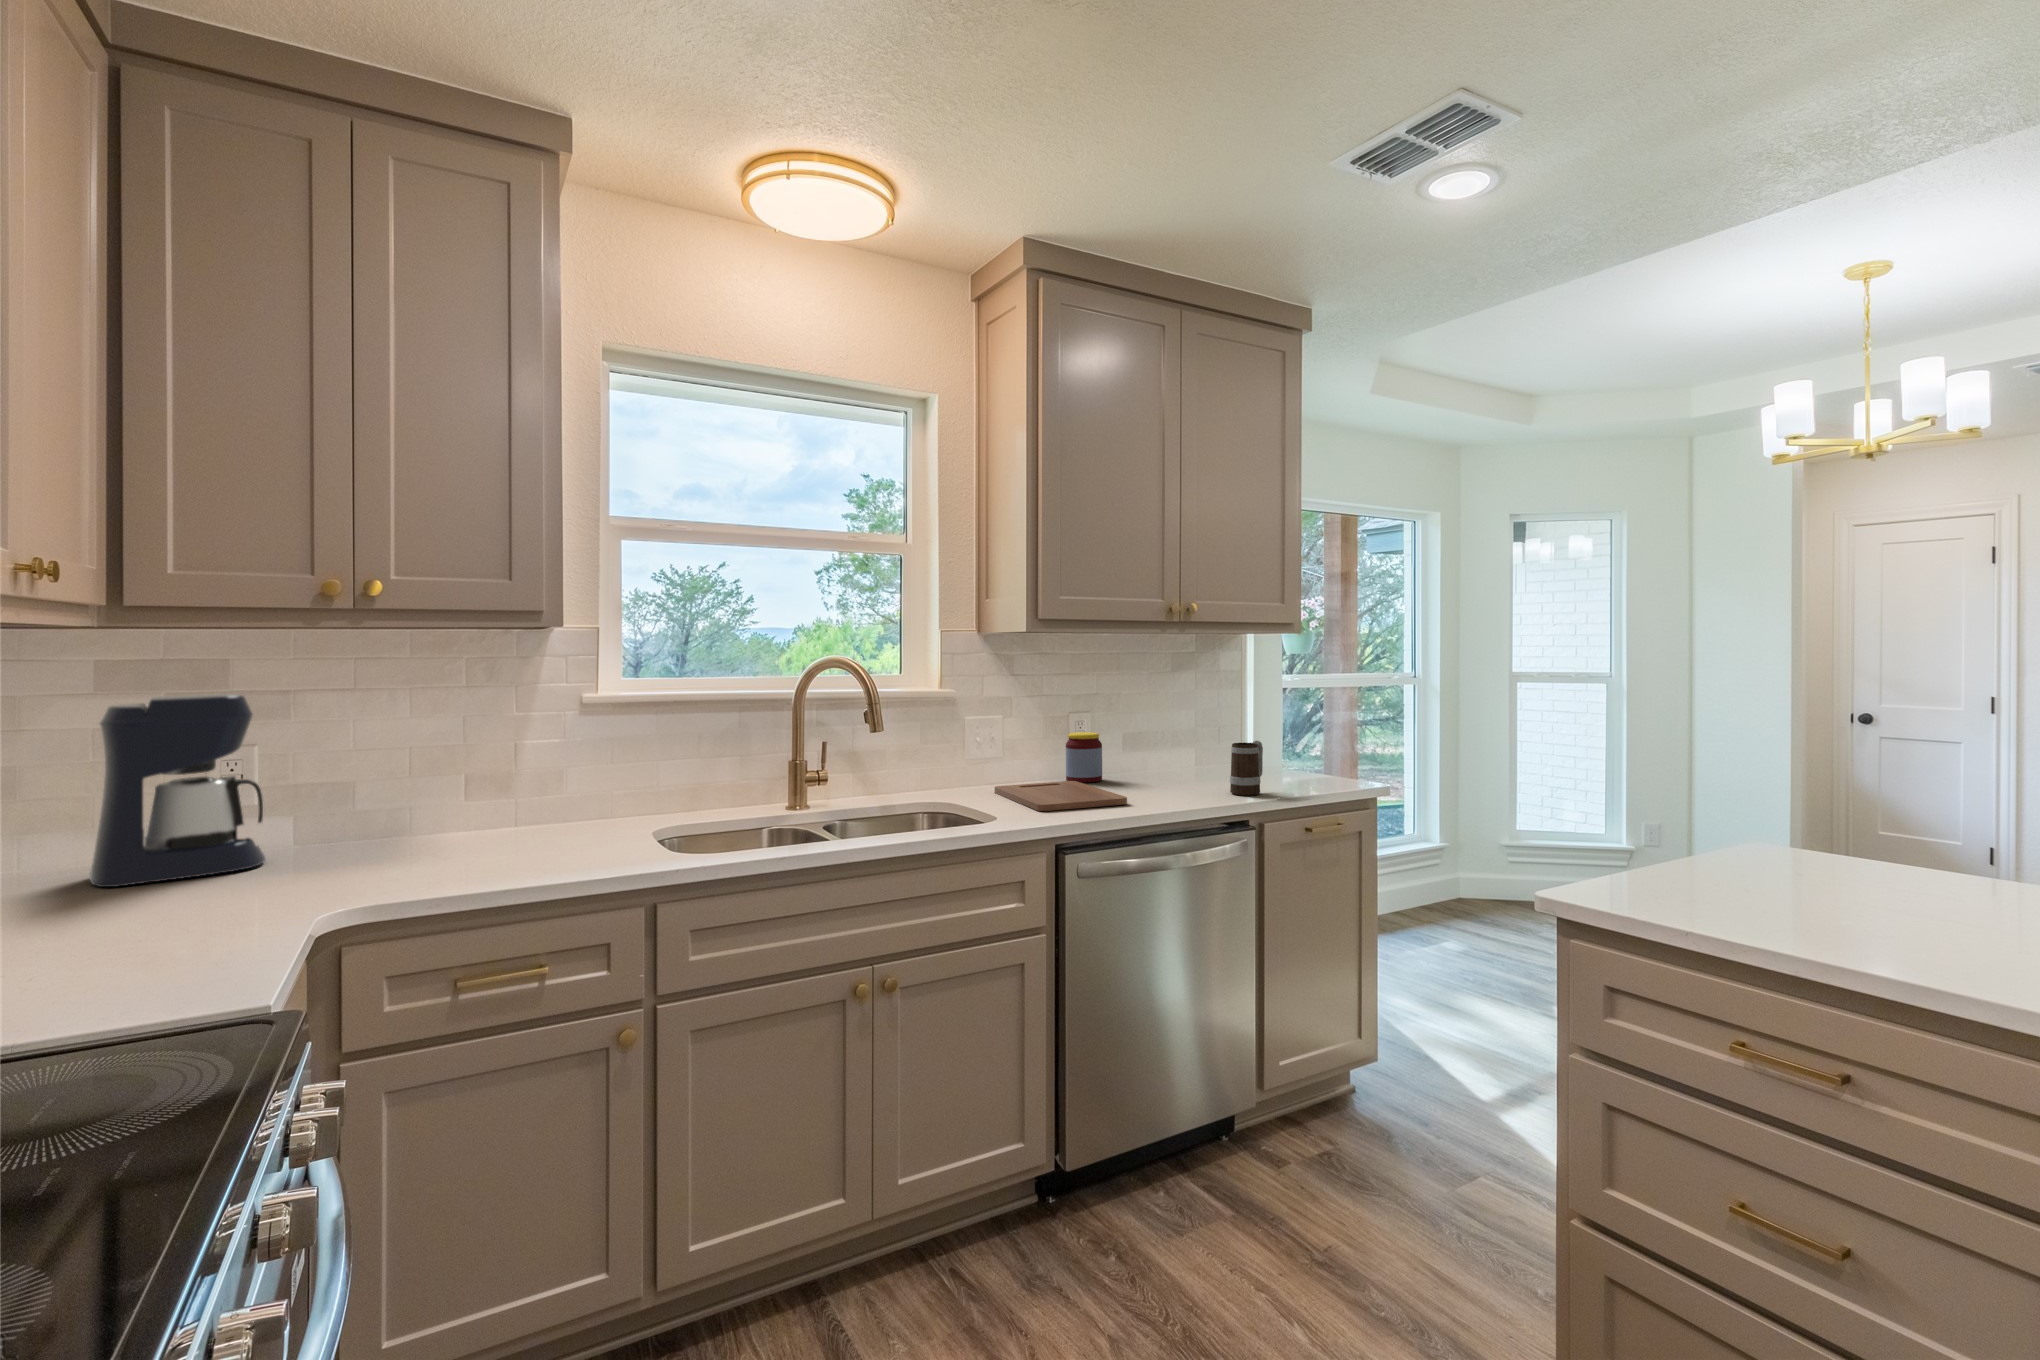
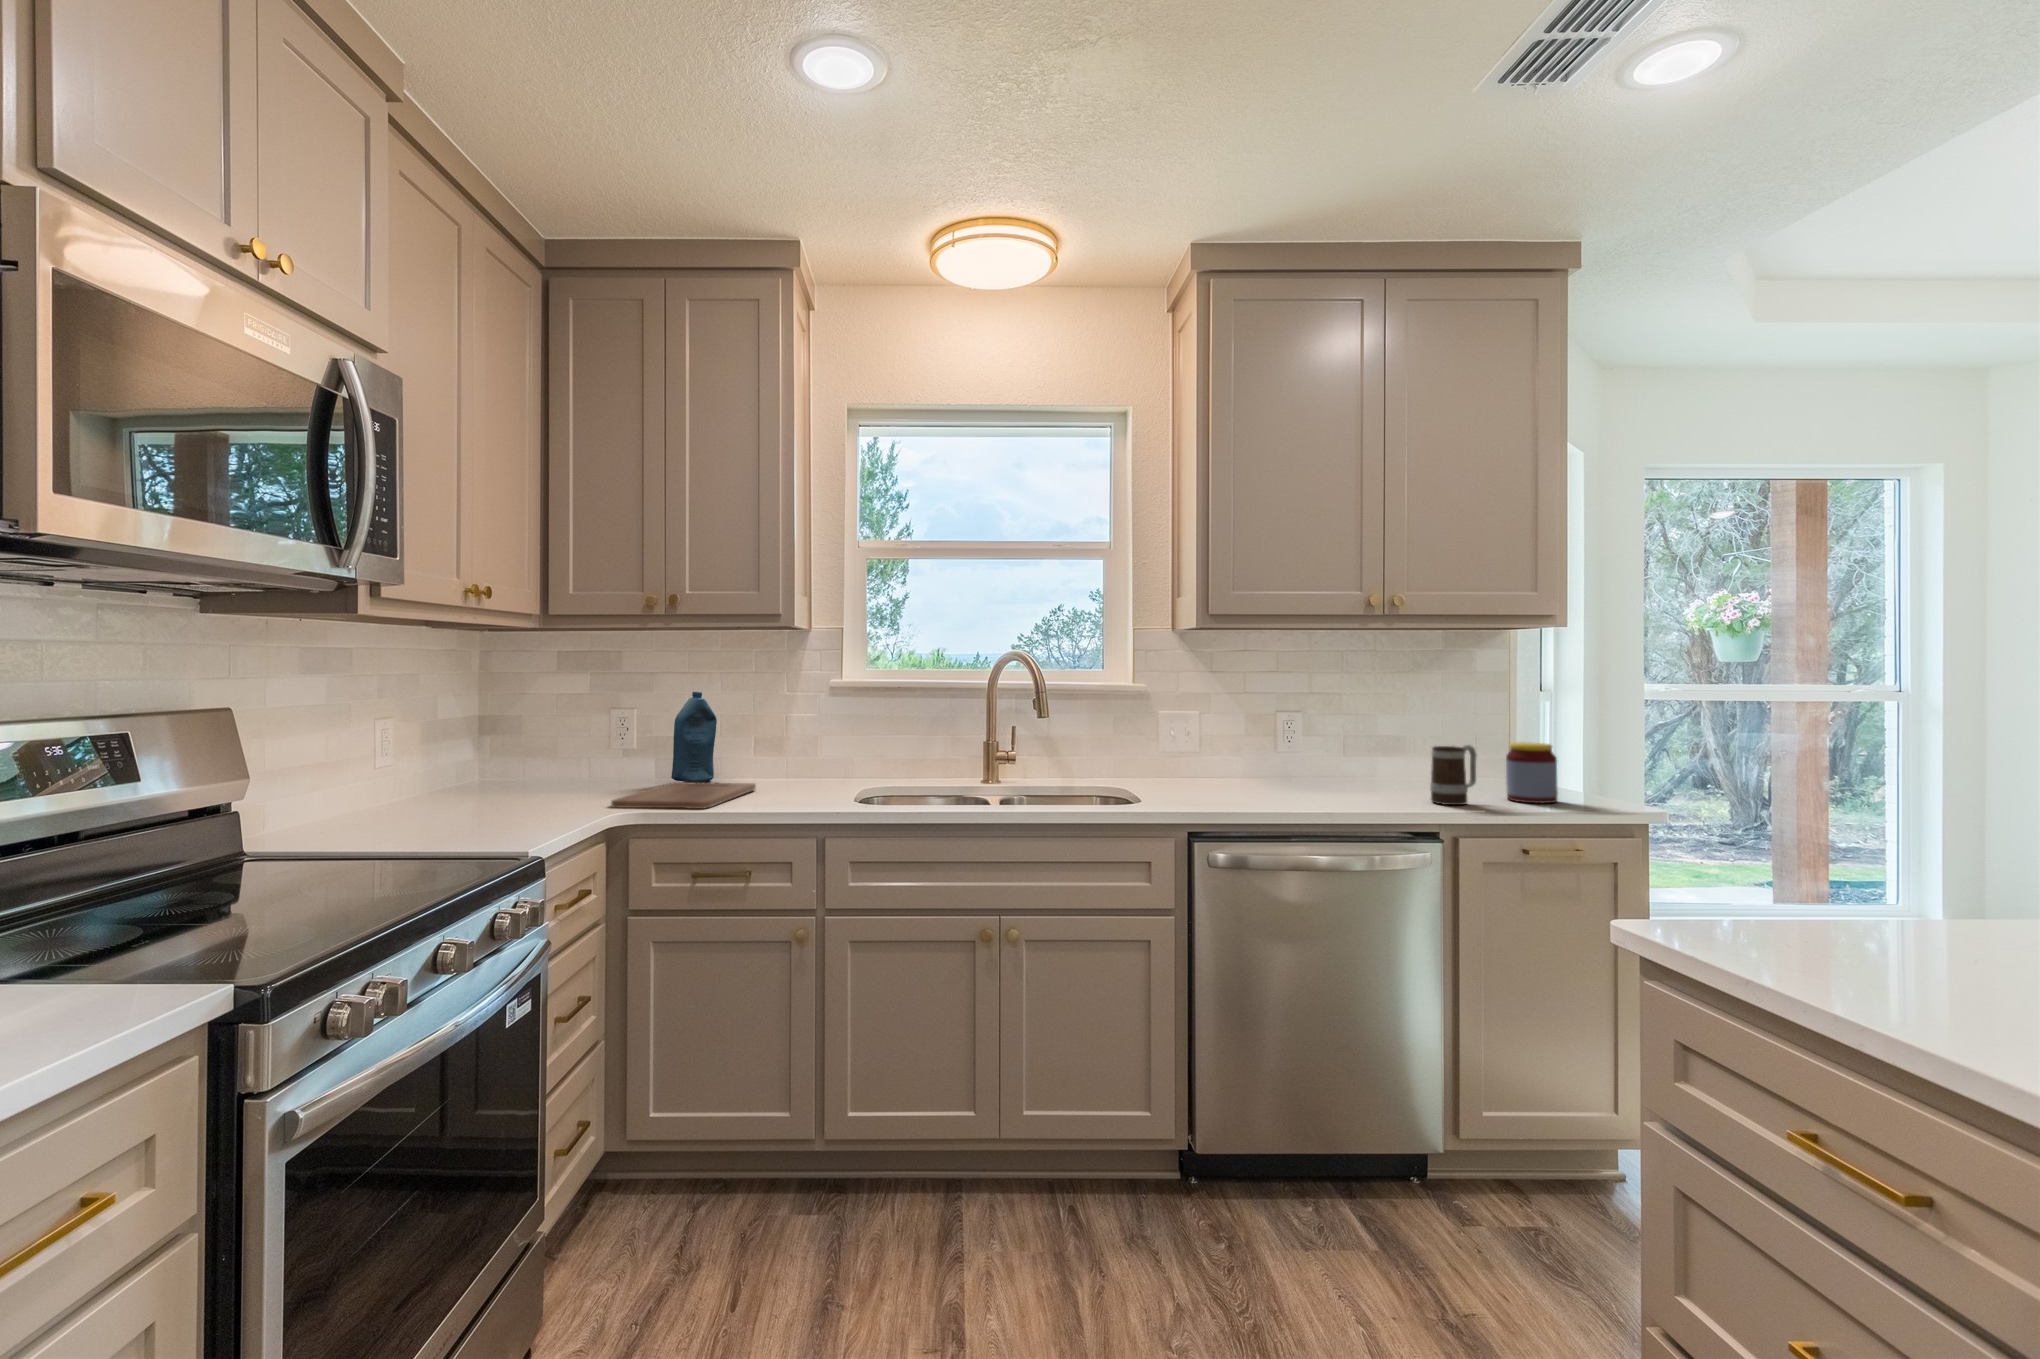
coffee maker: present [89,694,266,887] -> none [539,673,630,791]
bottle: none [336,718,407,847] -> present [671,692,717,783]
jar: present [1066,732,1102,782] -> present [1506,742,1558,803]
cutting board: present [995,781,1127,811] -> present [611,782,756,809]

